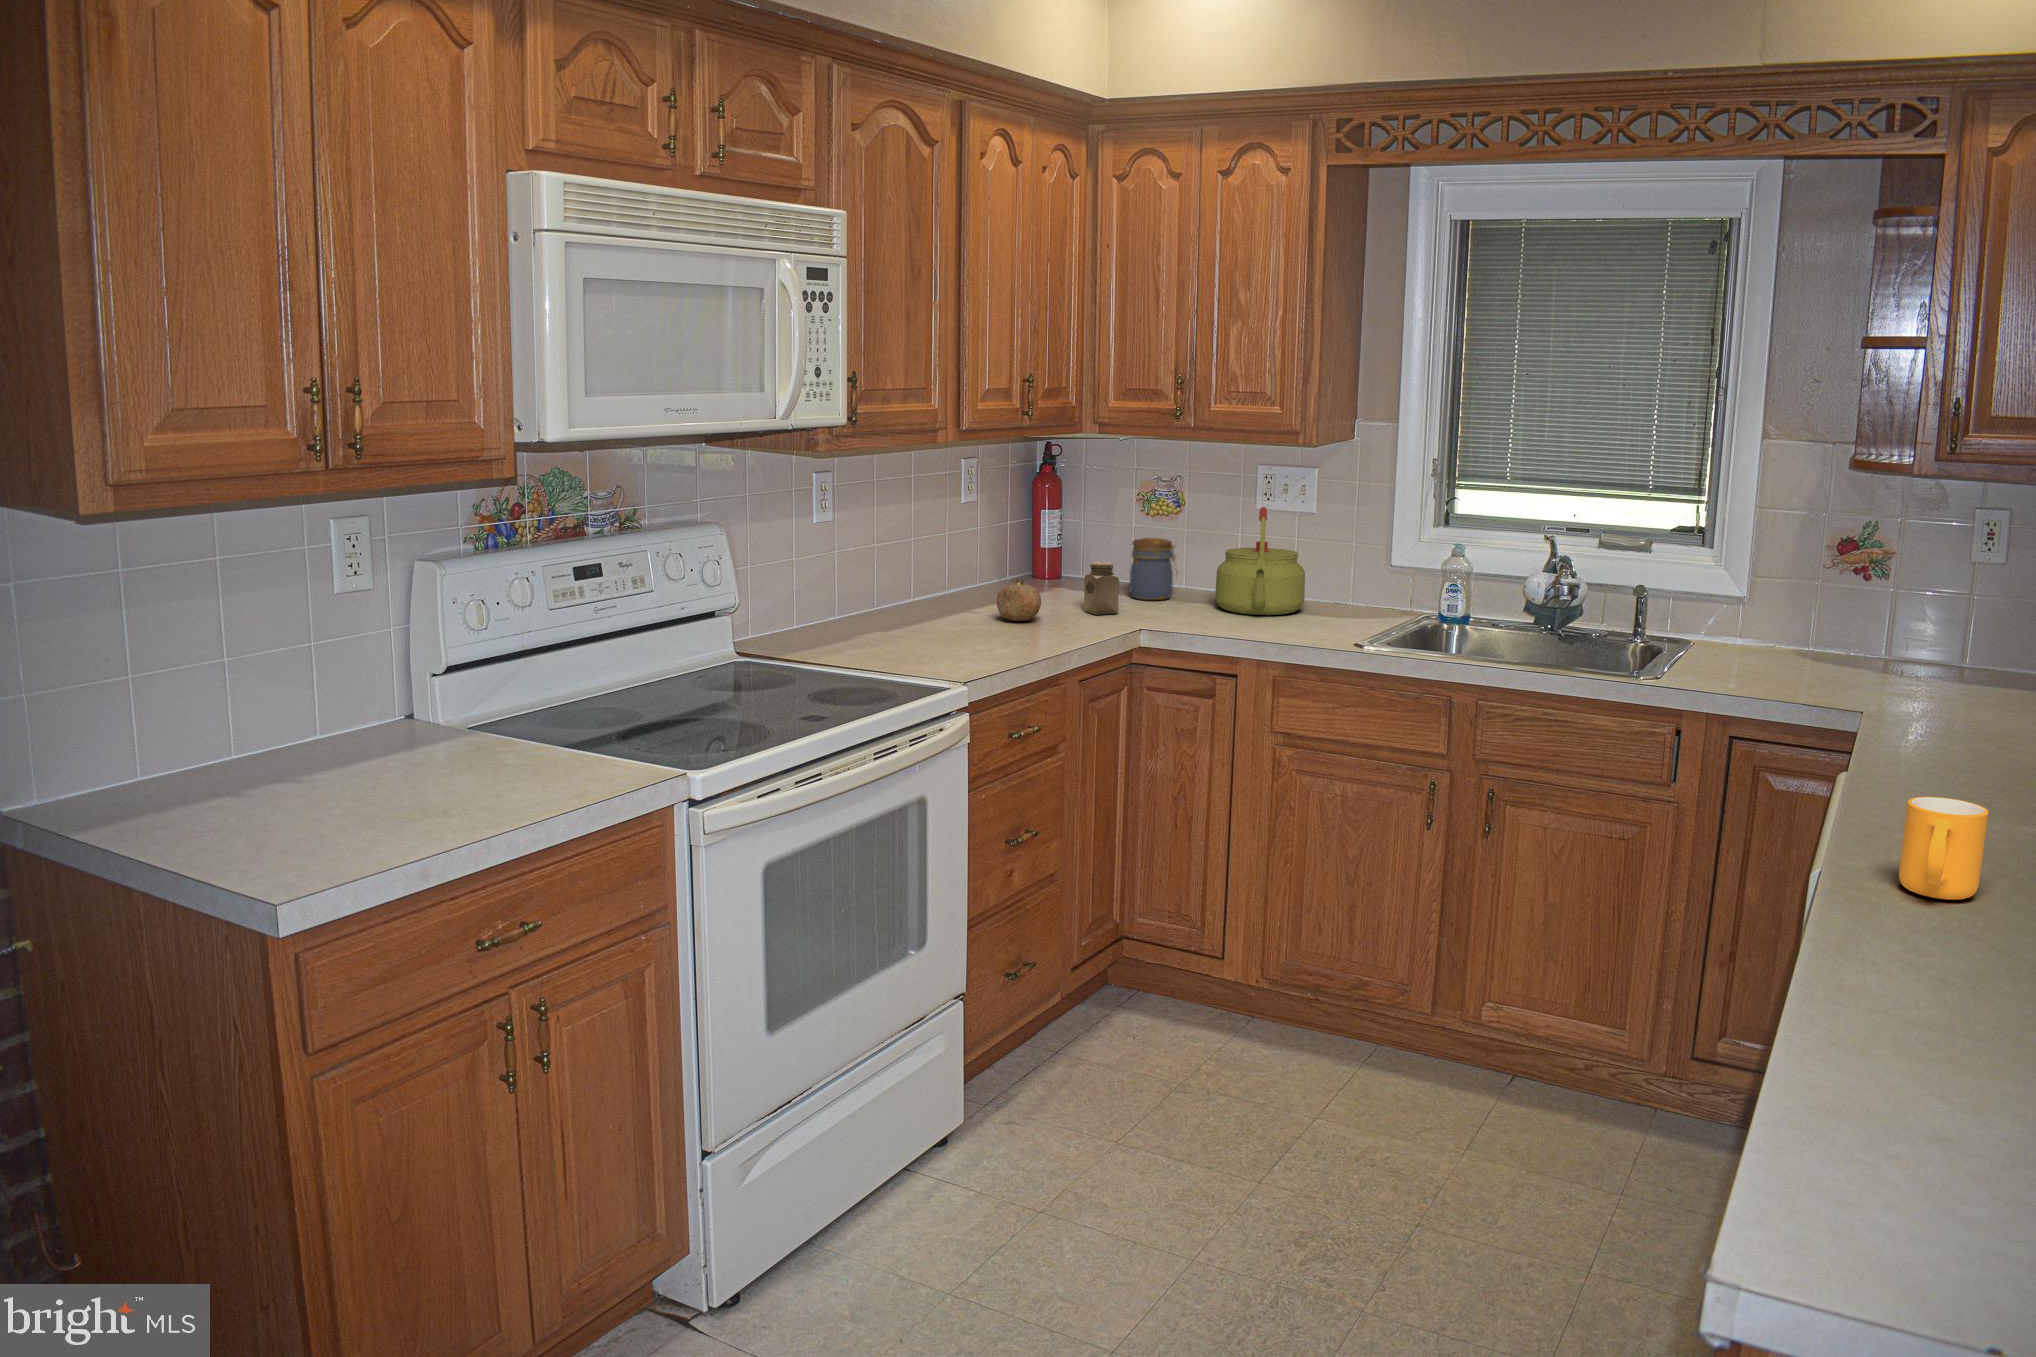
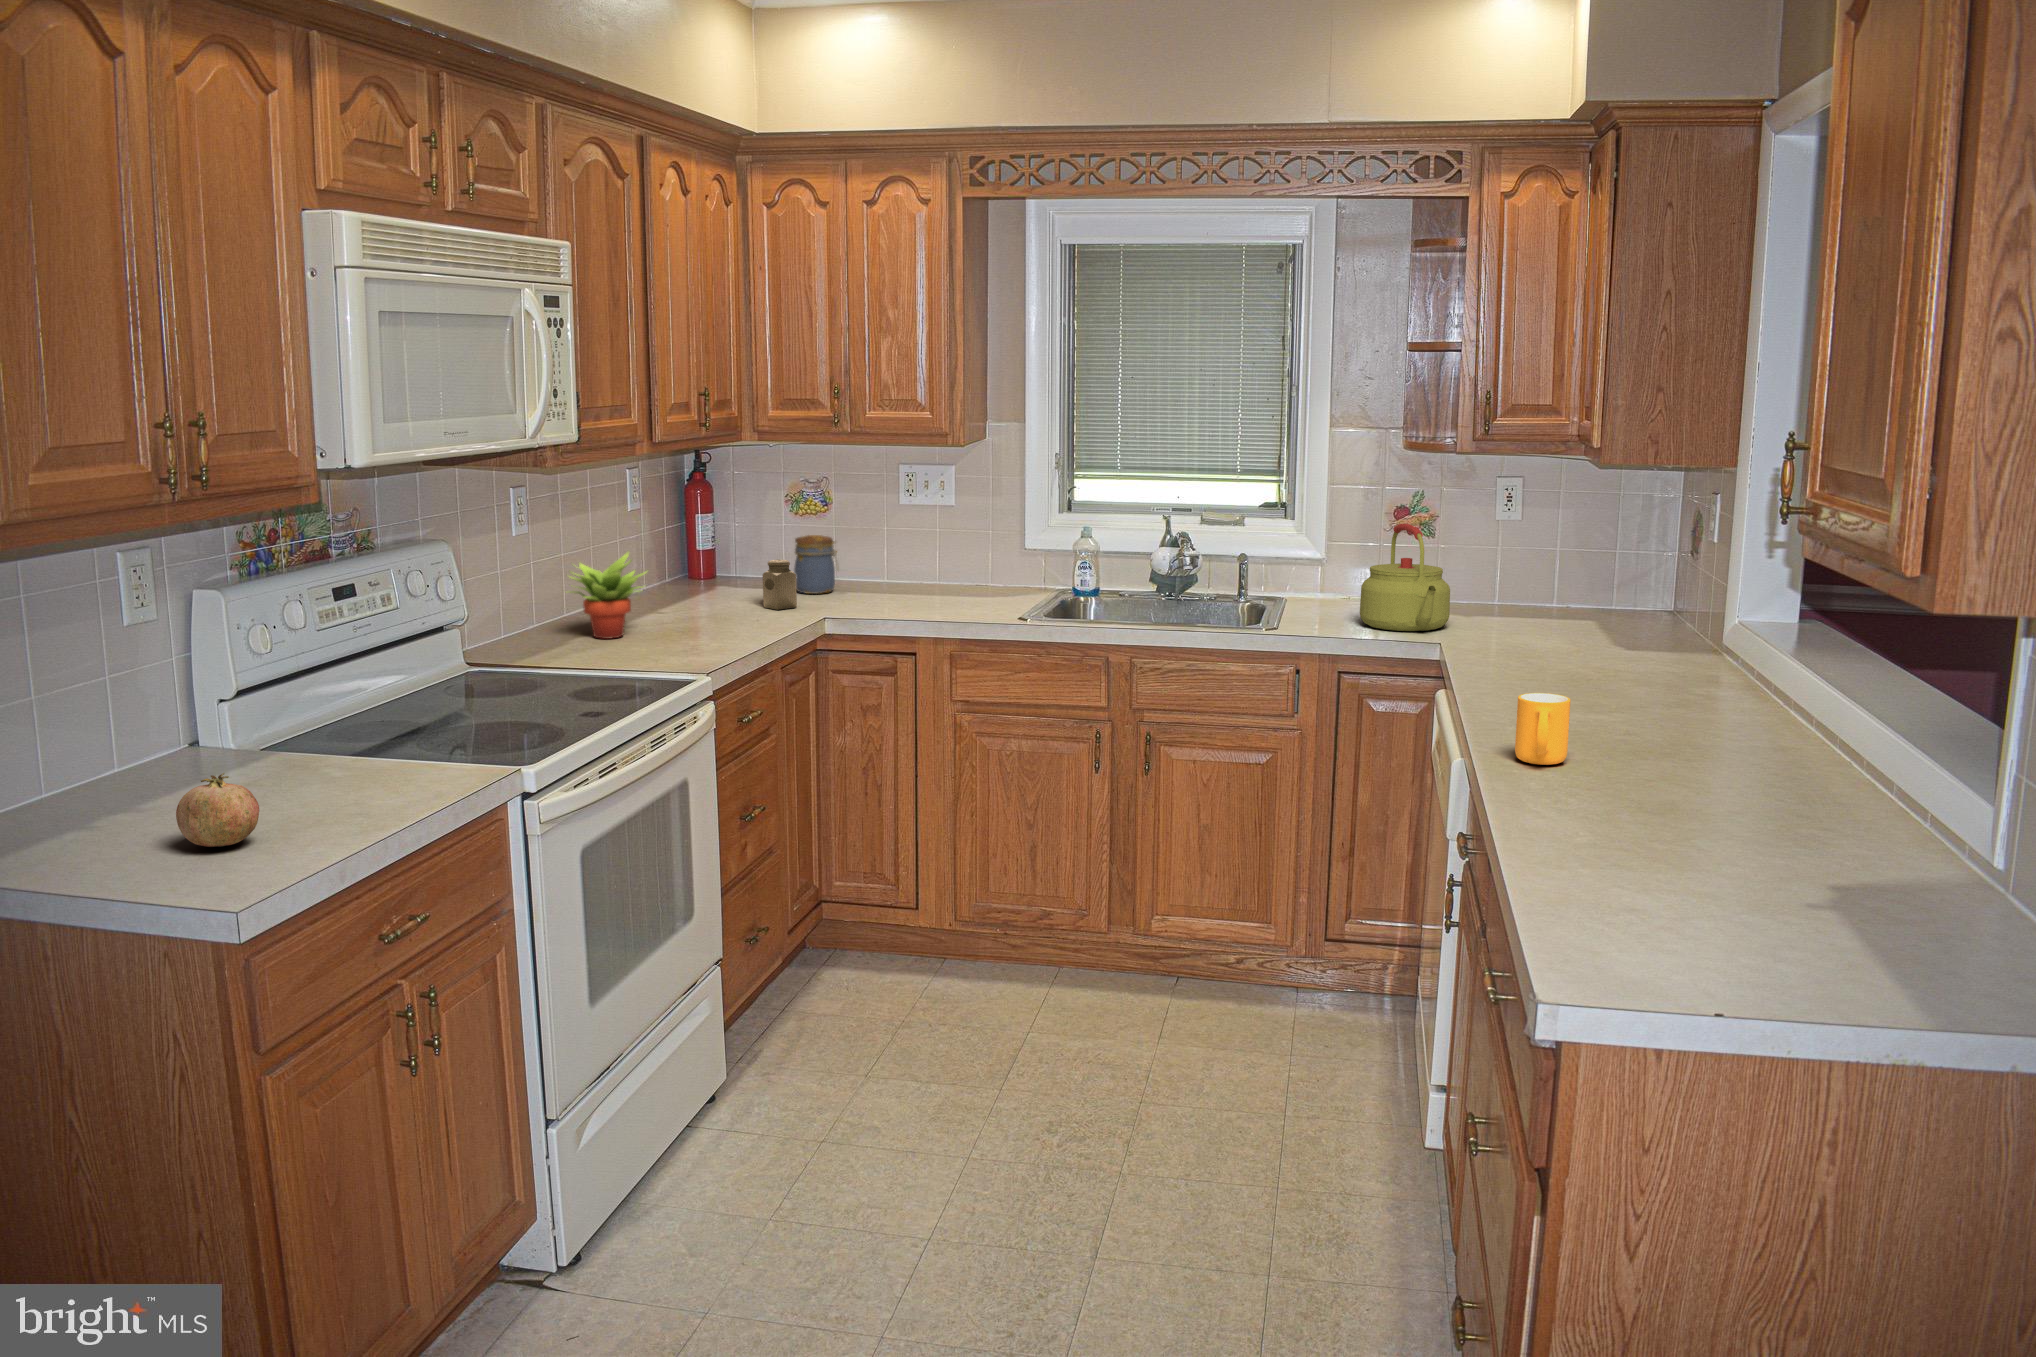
kettle: present [1215,507,1305,615] -> present [1360,523,1450,631]
succulent plant: none [859,544,947,635] -> present [570,552,646,639]
fruit: present [997,578,1041,621] -> present [176,773,259,847]

